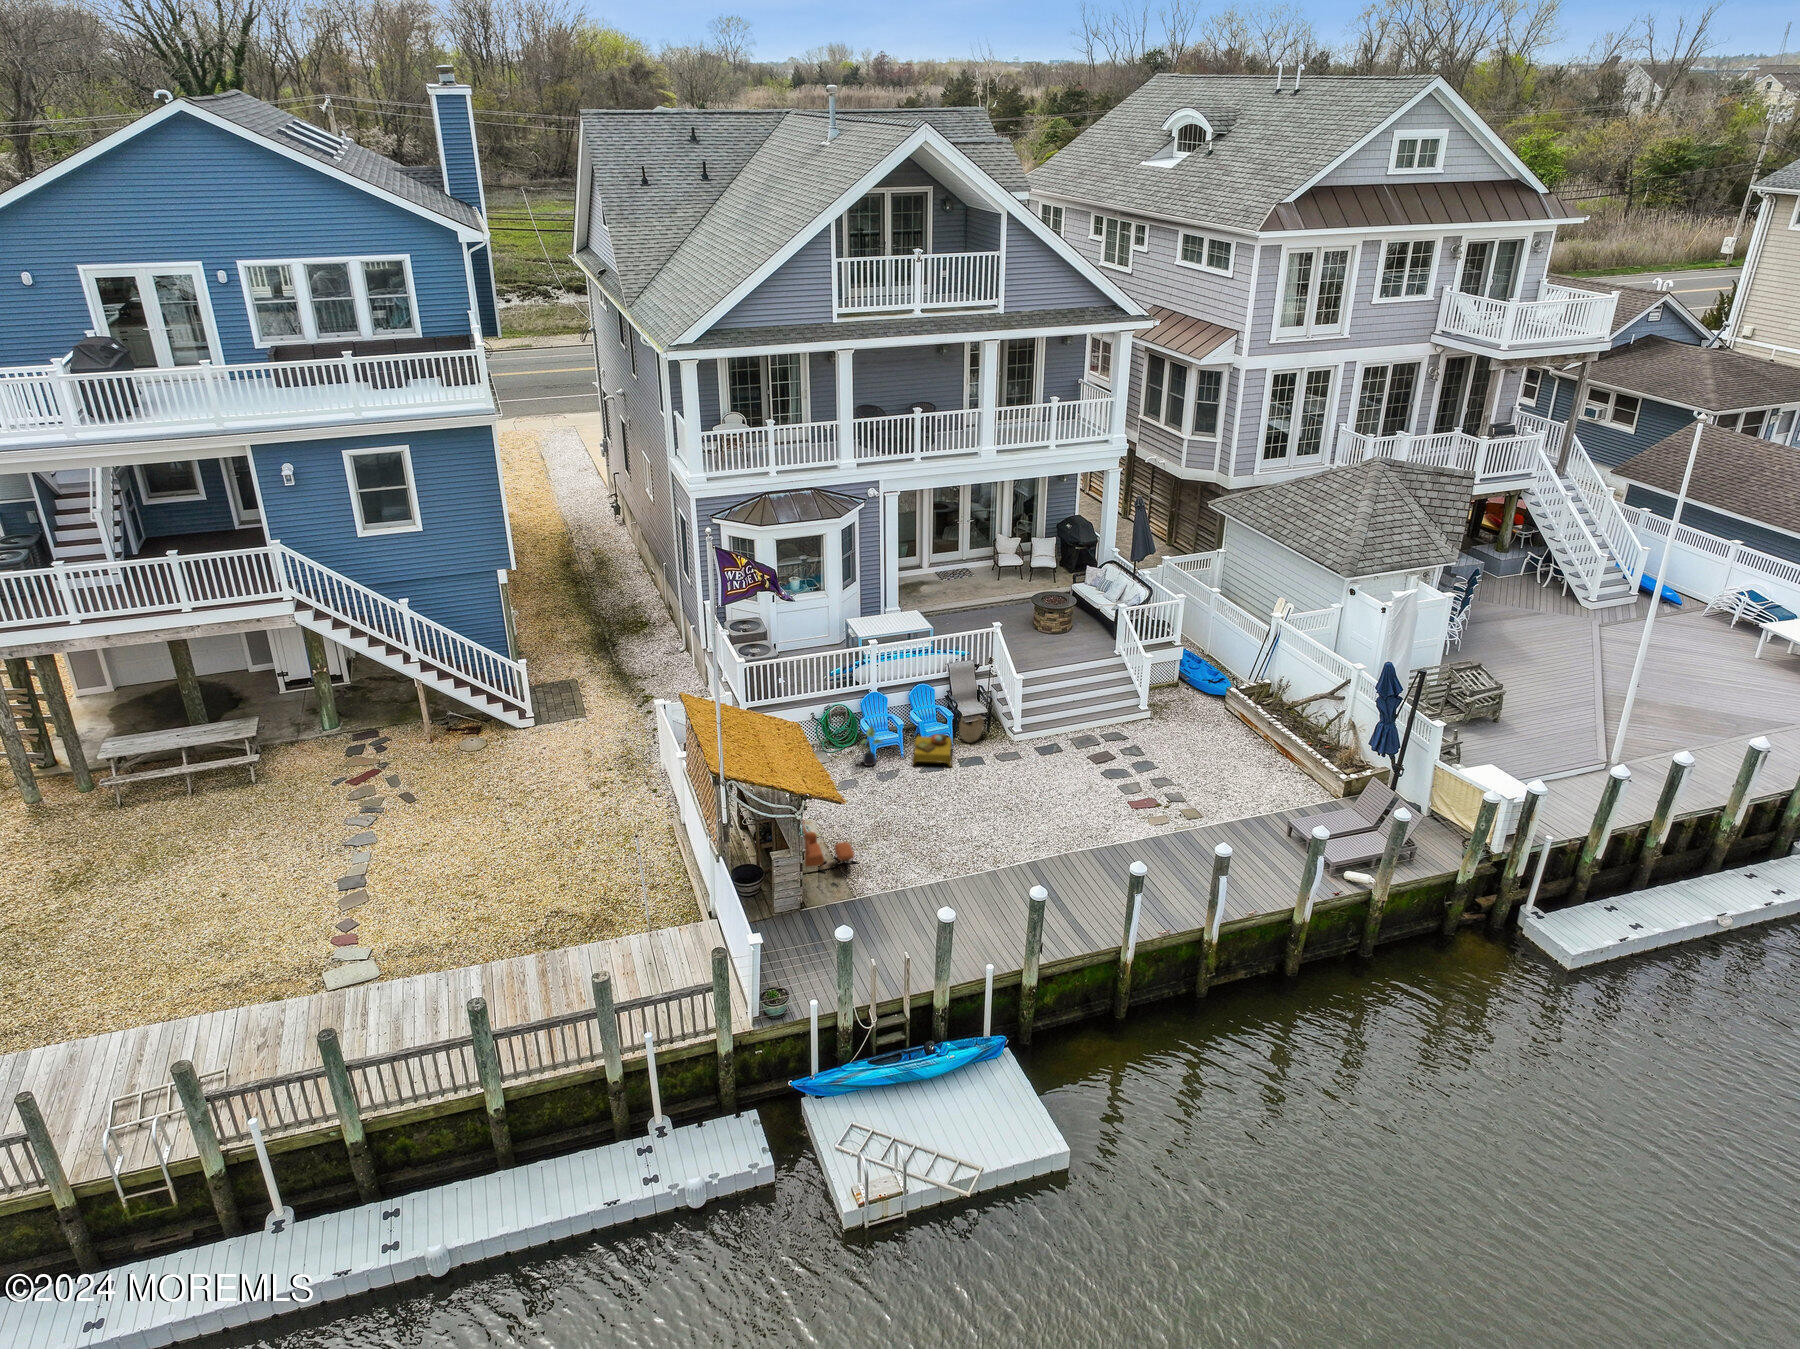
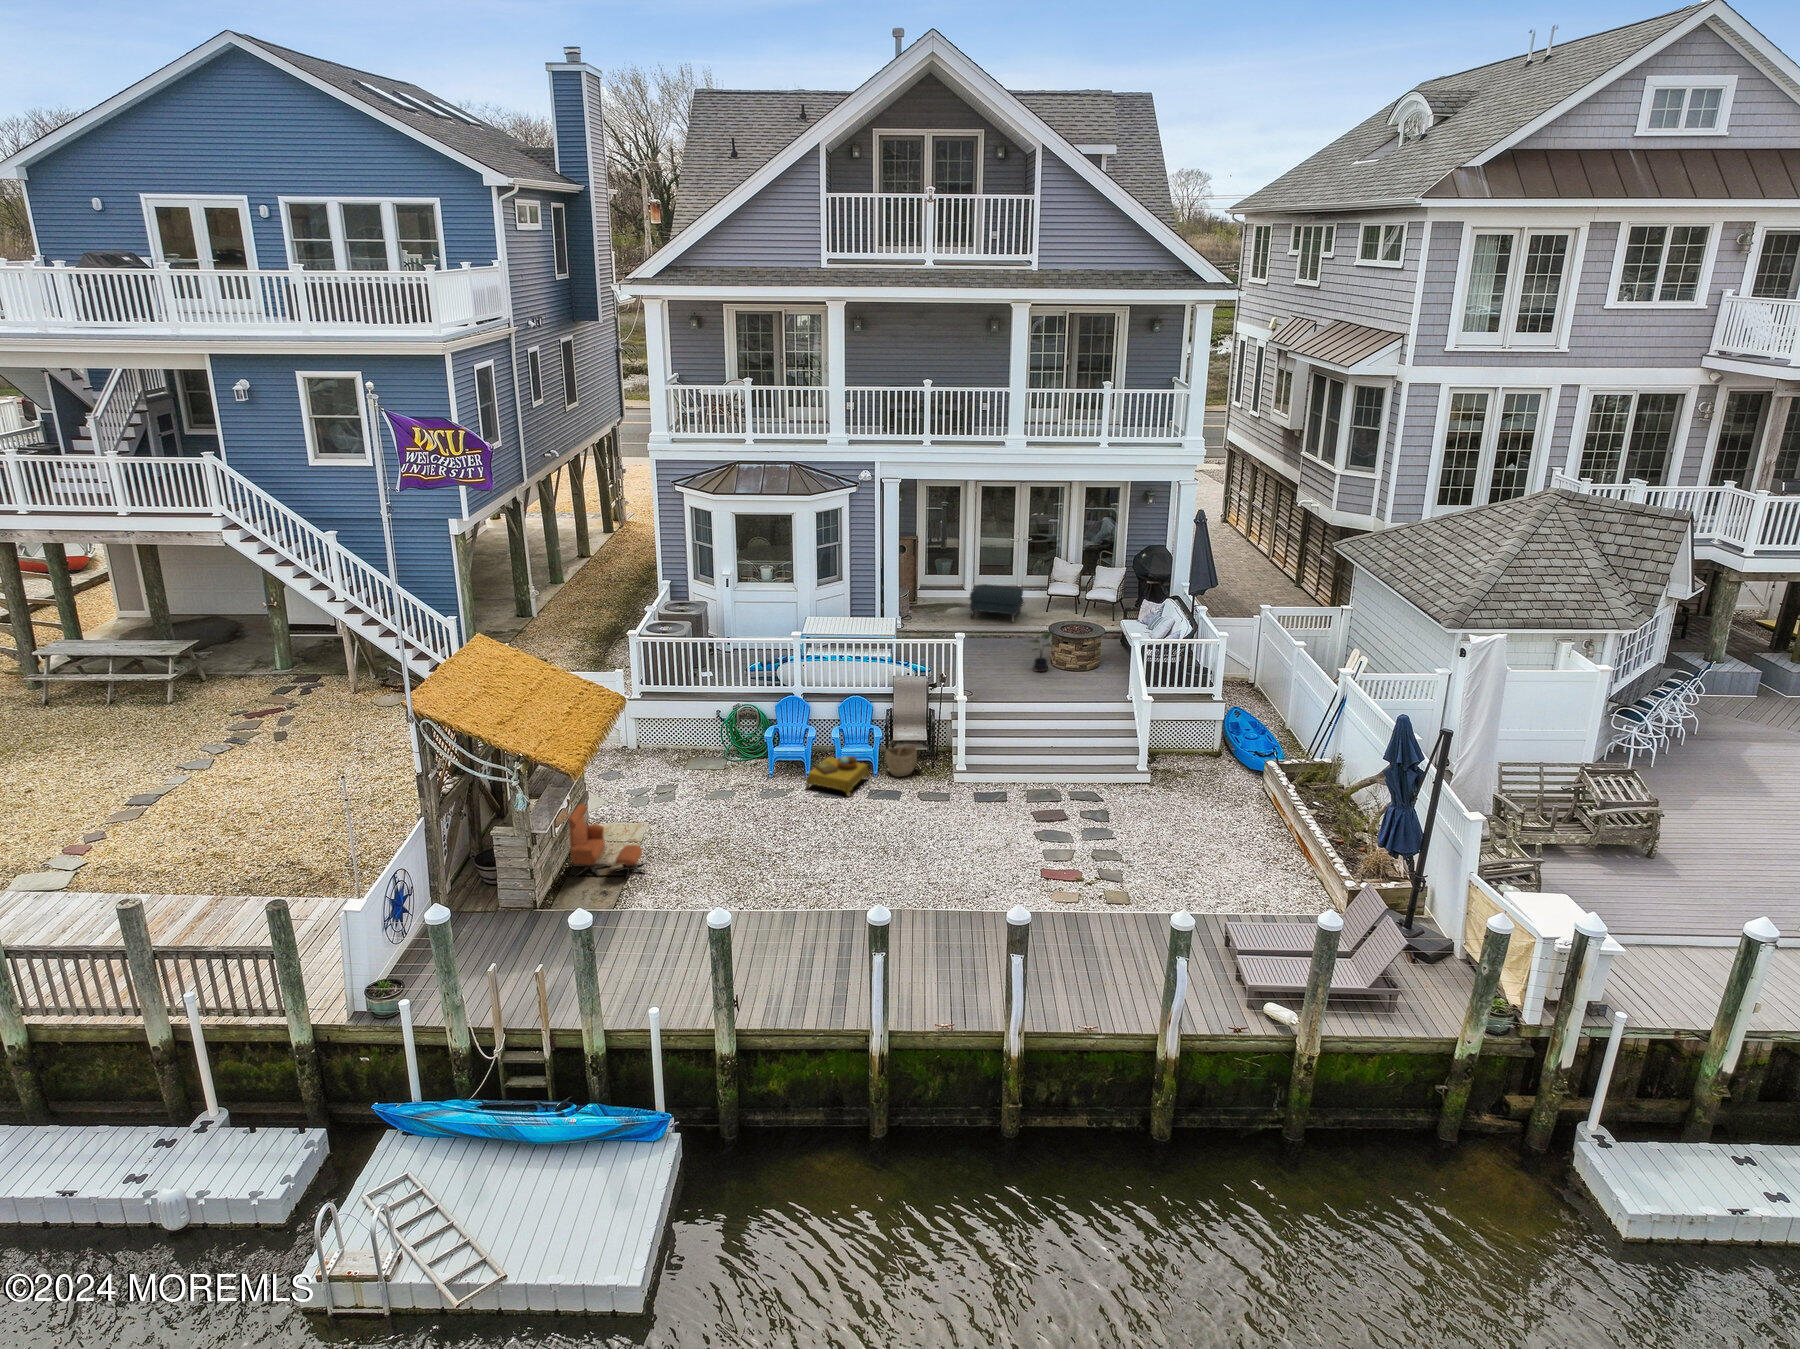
ottoman: none [946,564,987,594] -> present [970,584,1023,622]
potted plant: present [861,726,883,766] -> present [1030,631,1053,672]

